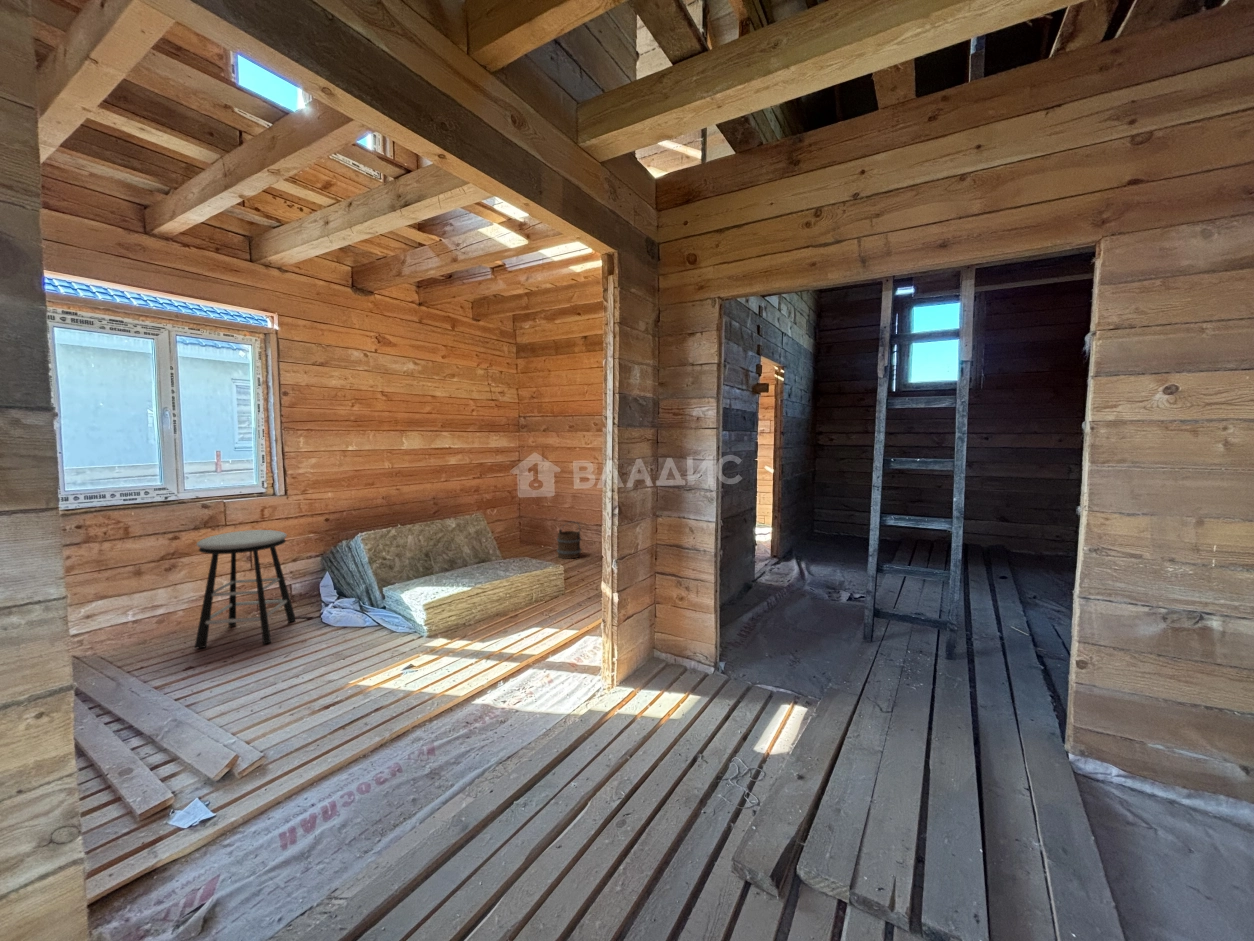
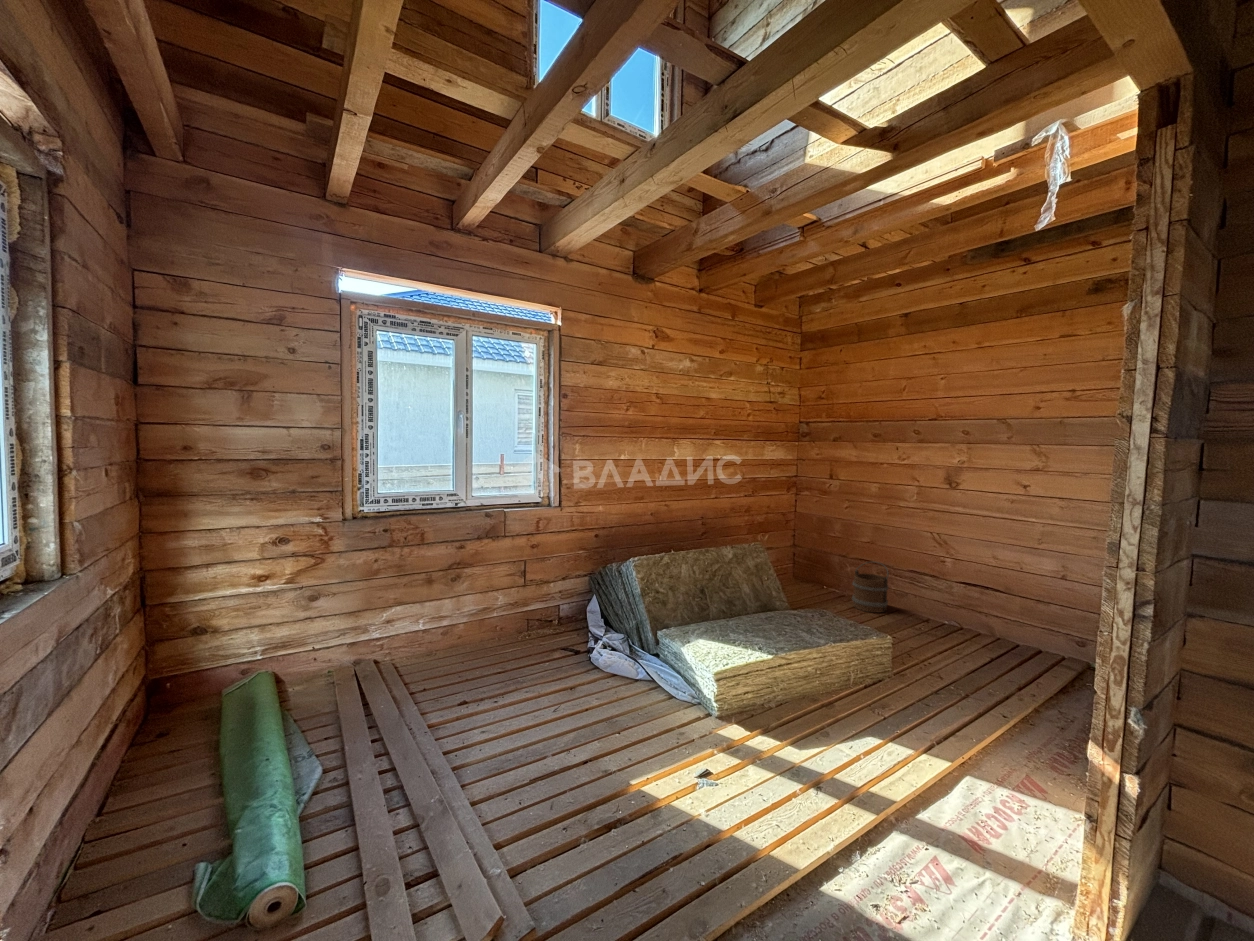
stool: present [195,530,296,648] -> none [470,545,563,683]

